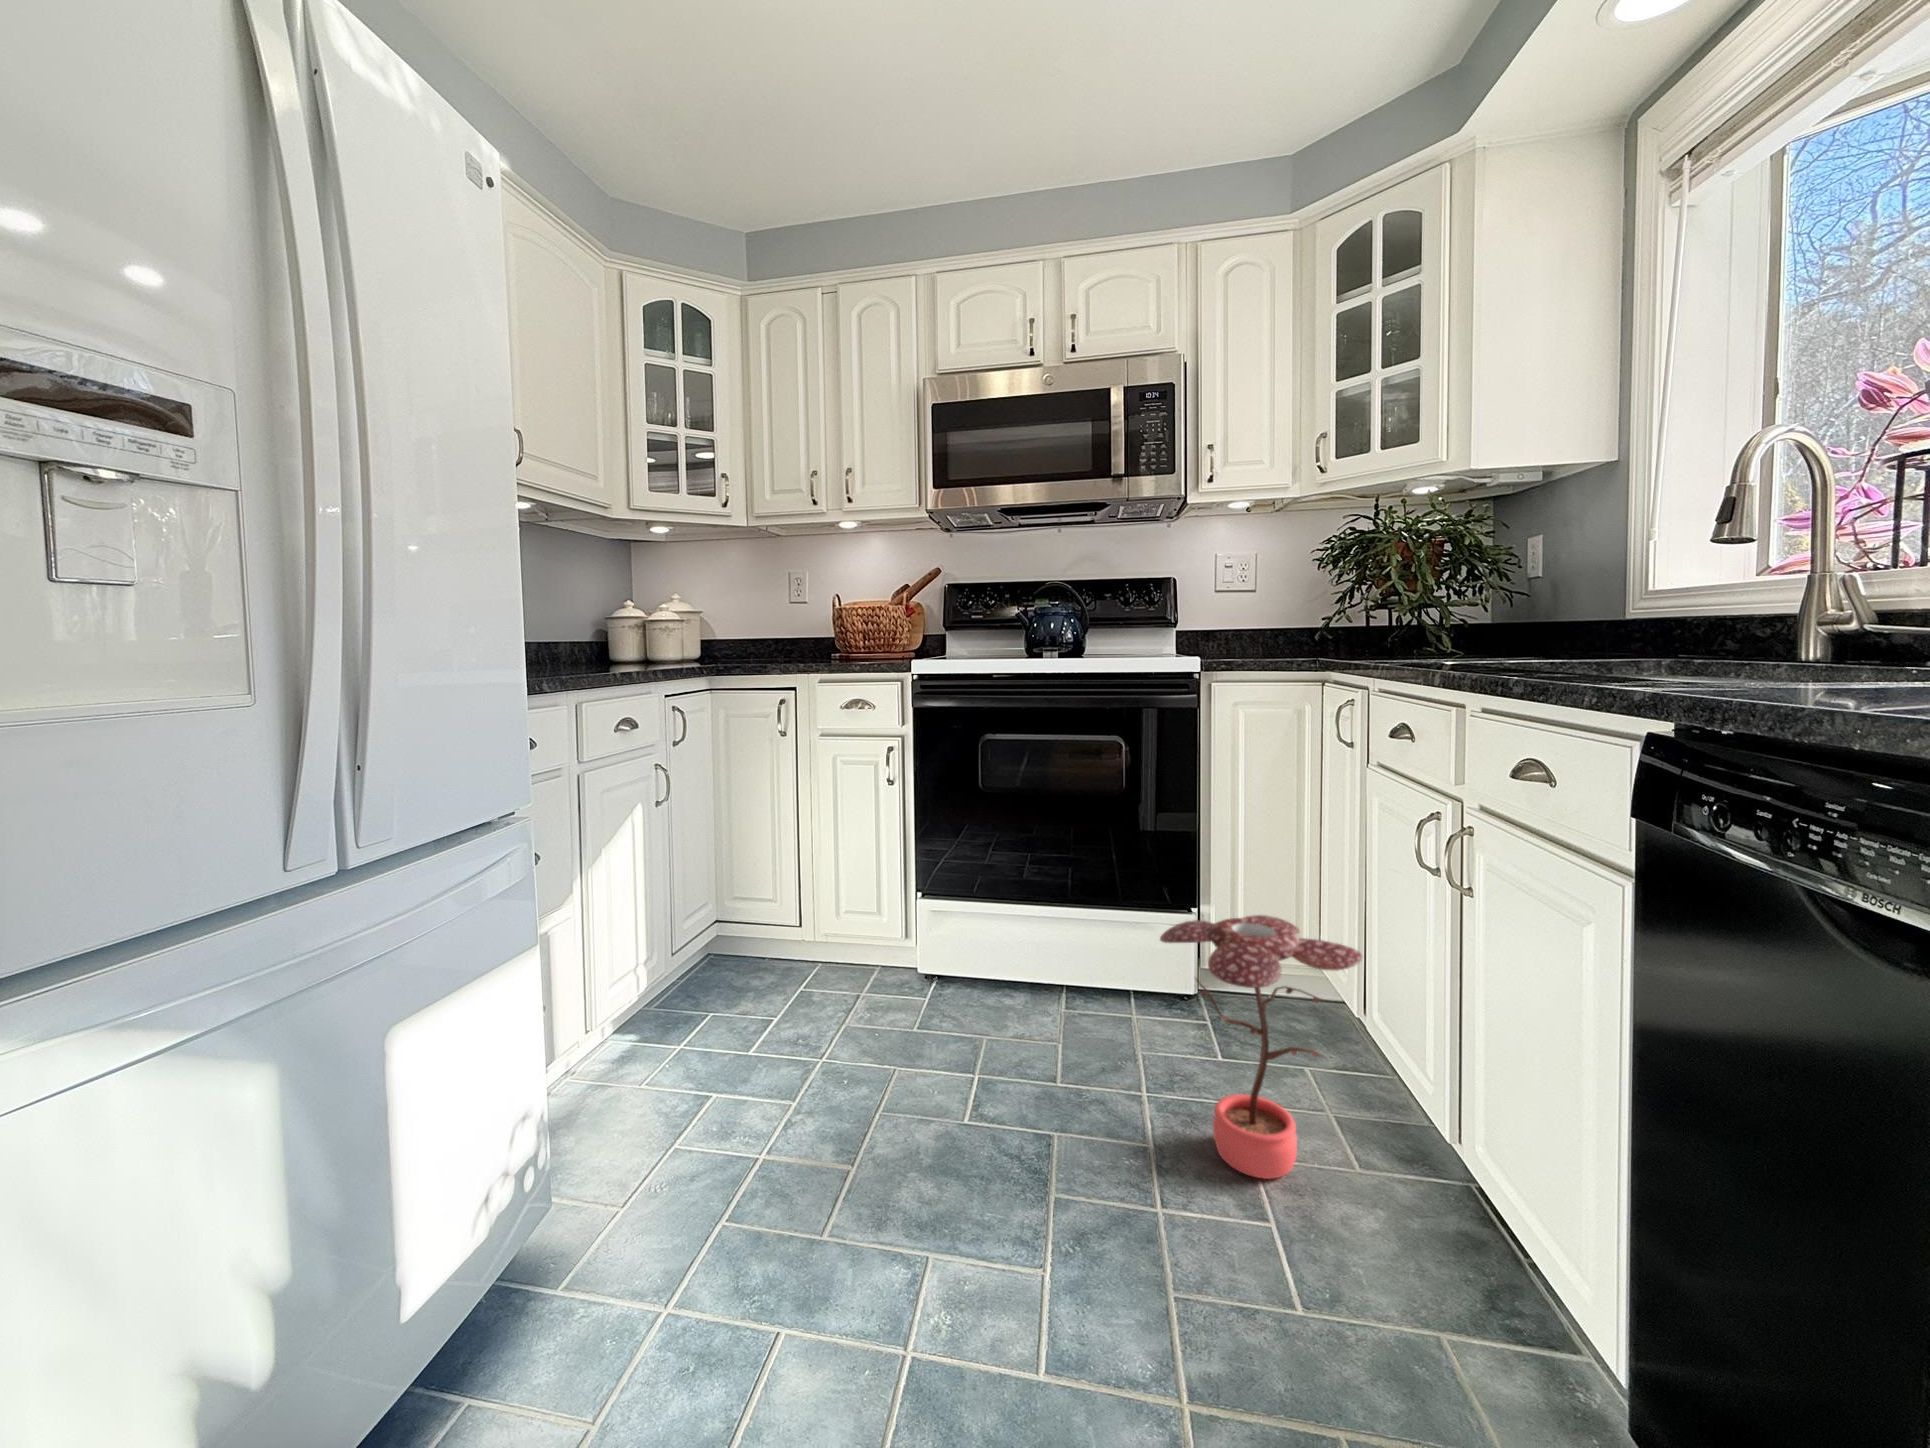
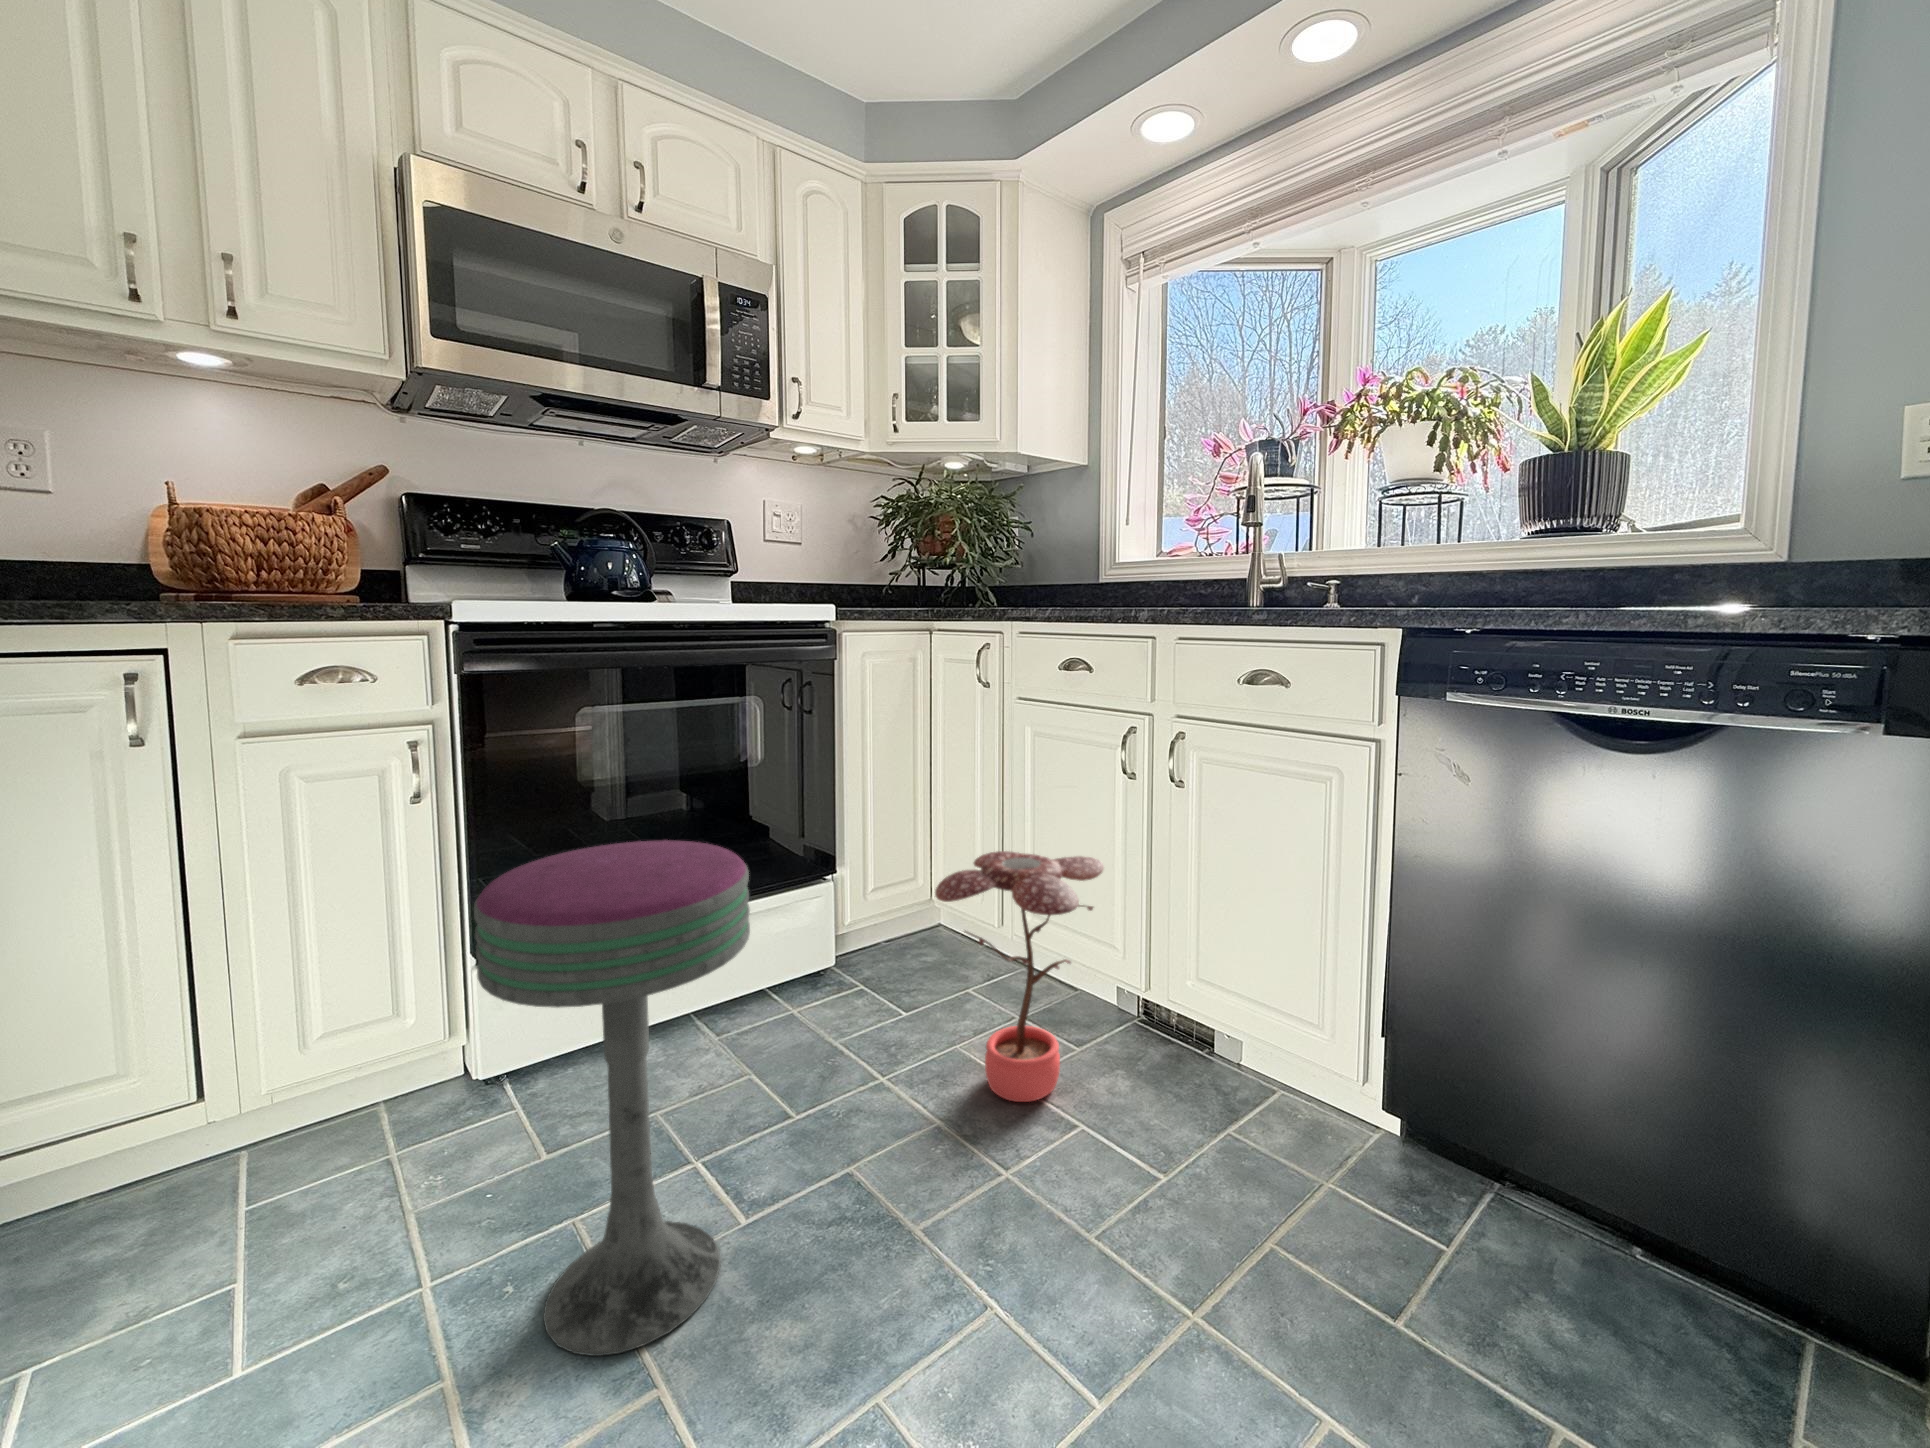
bar stool: none [807,826,962,1145] -> present [474,840,750,1356]

